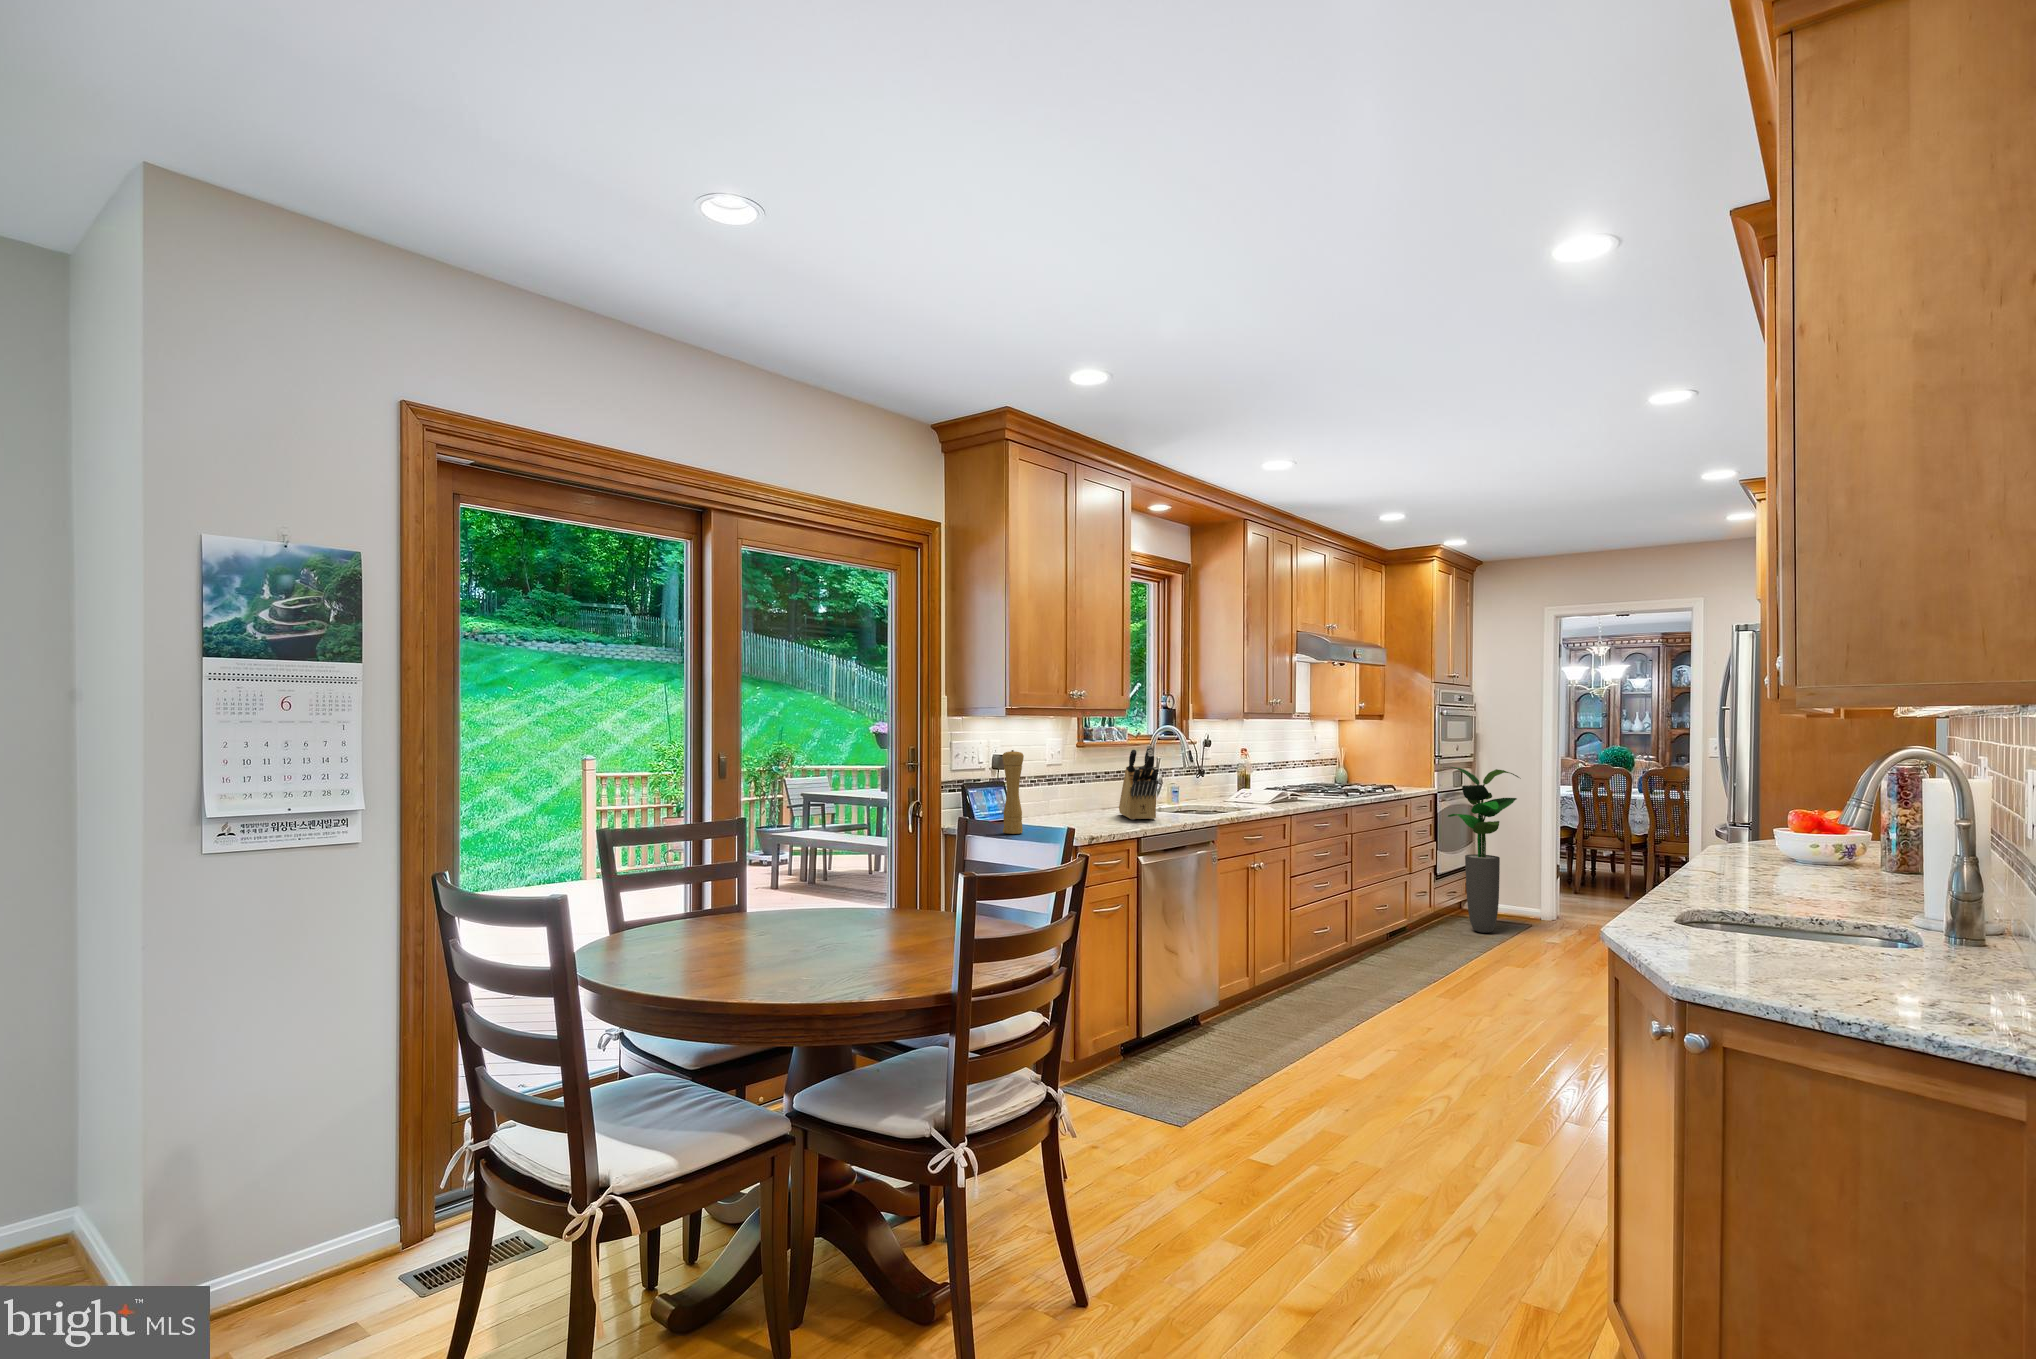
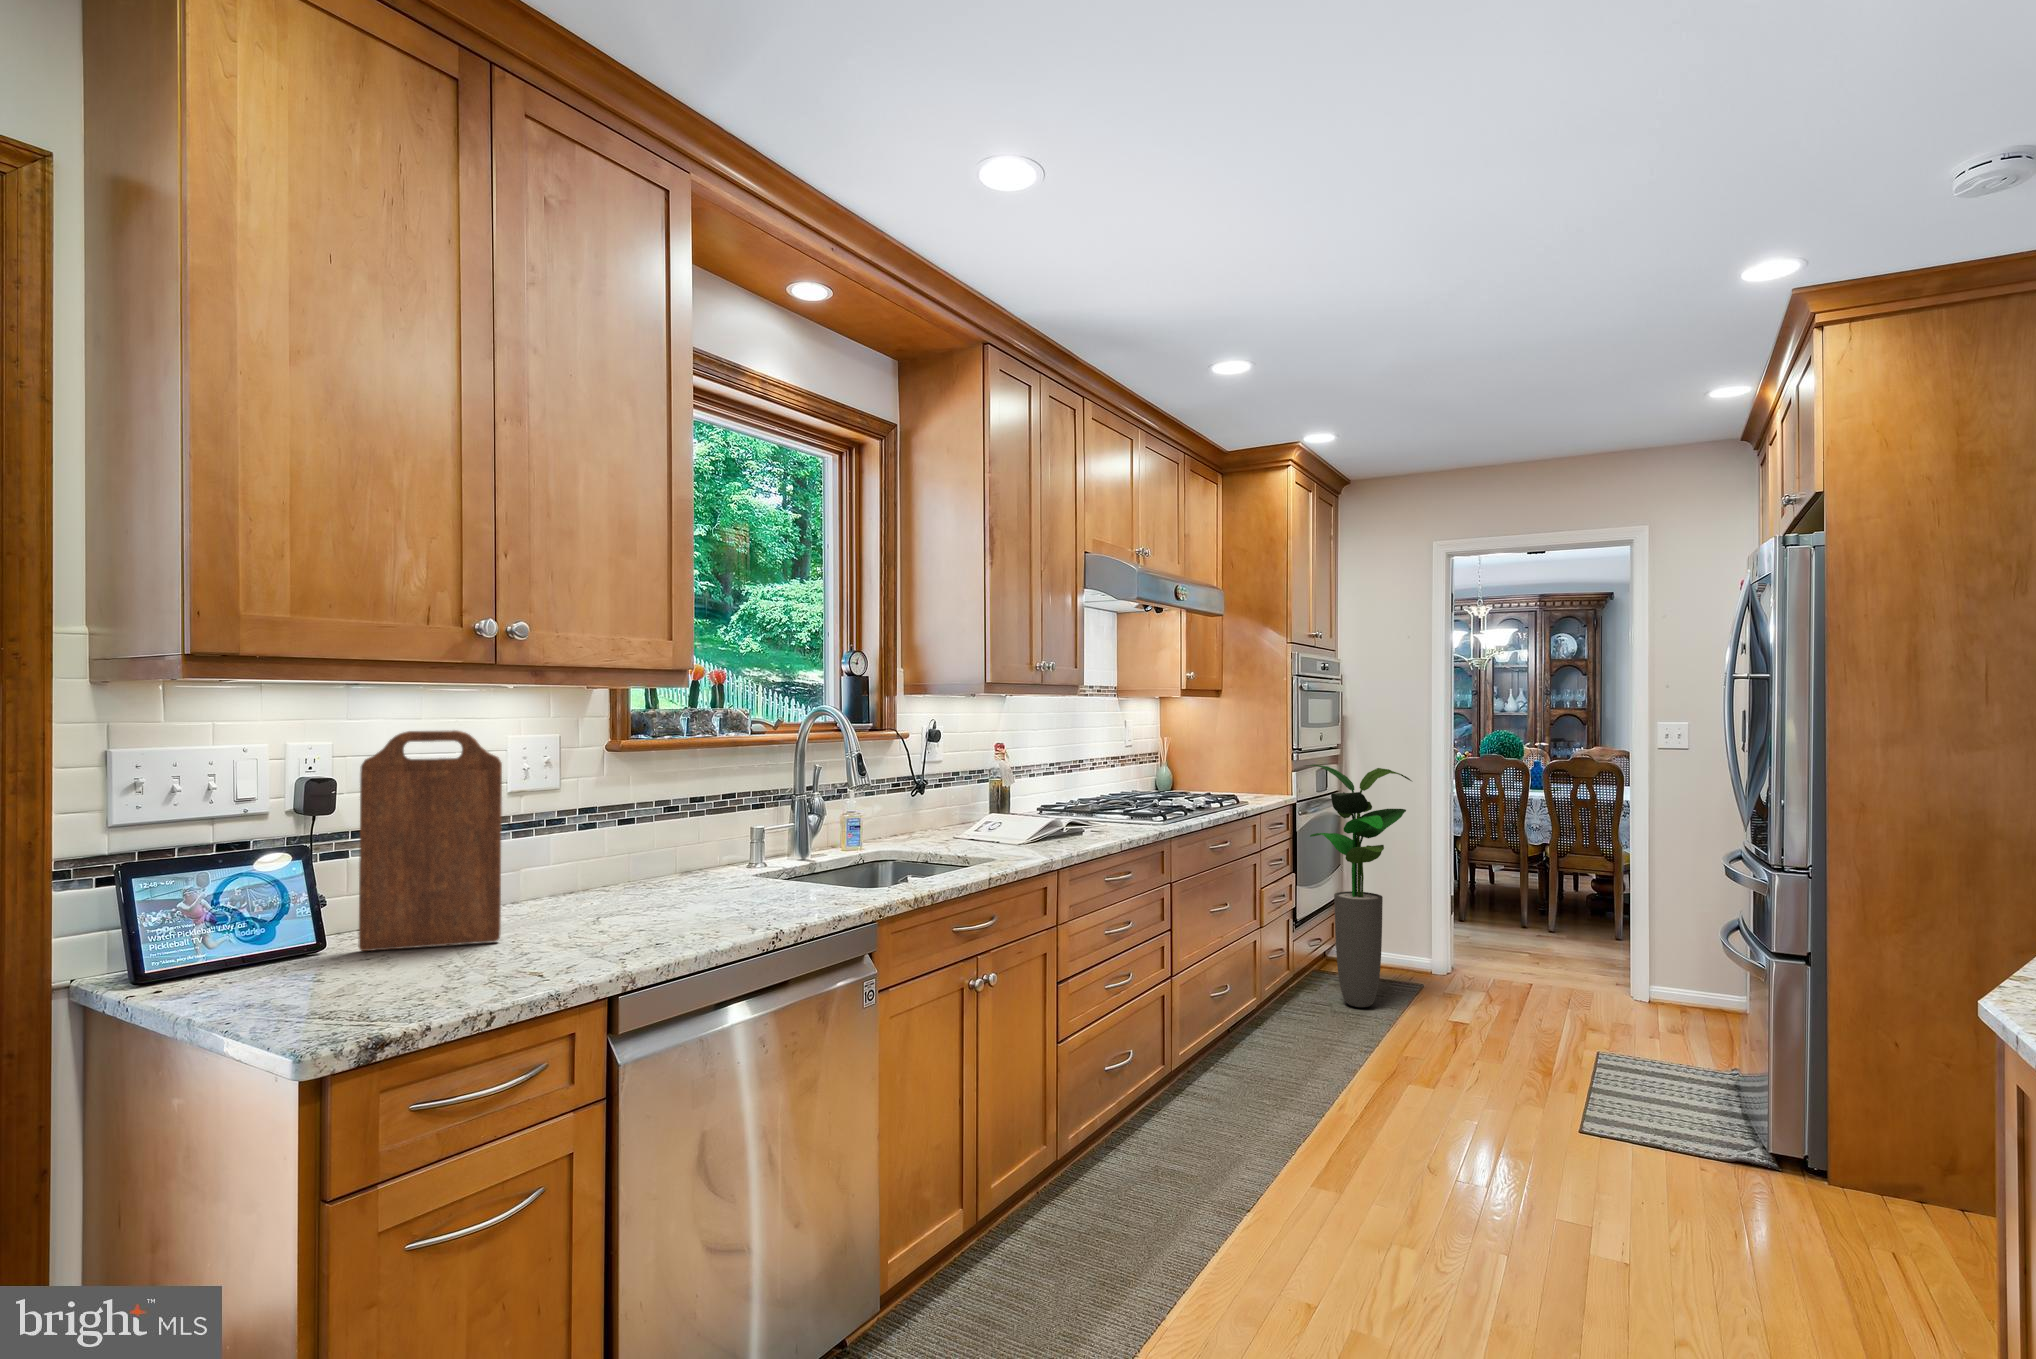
cutting board: none [1023,735,1075,826] -> present [359,730,502,951]
knife block: present [1119,745,1158,820] -> none [674,748,741,909]
pepper mill: present [1002,750,1024,834] -> none [205,773,273,1000]

